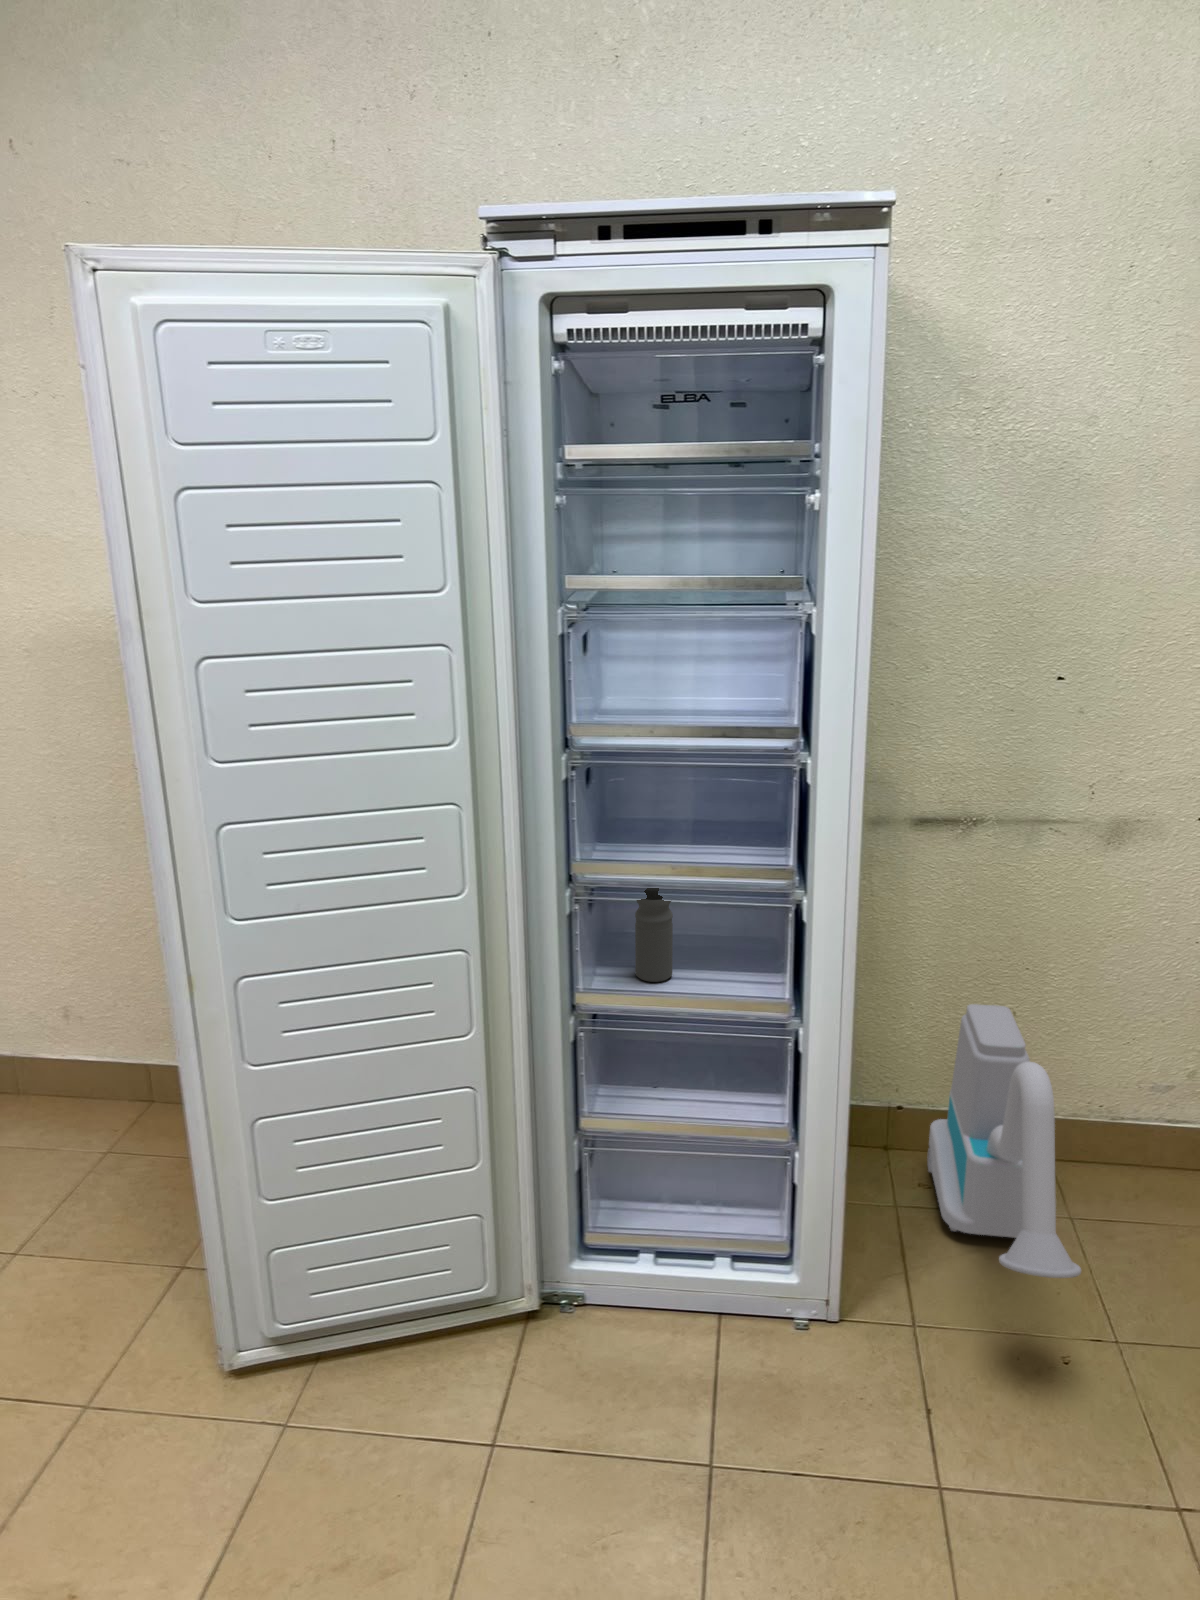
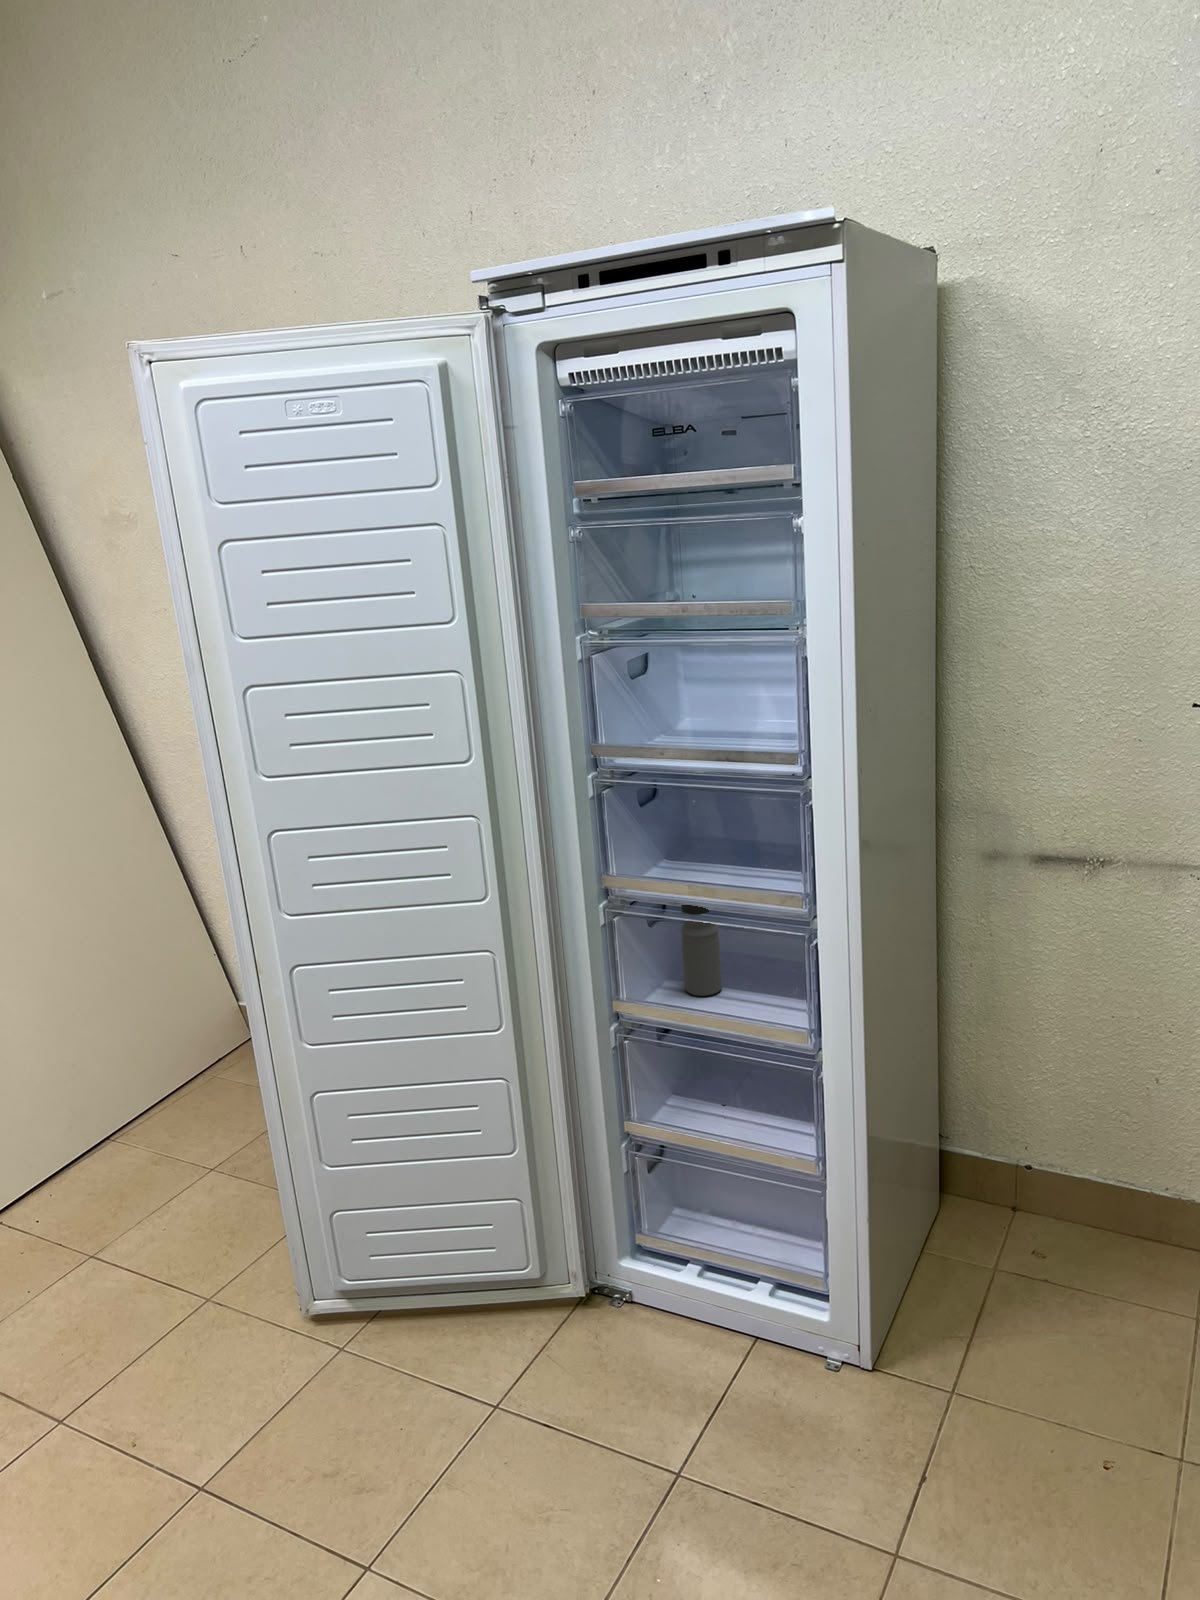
vacuum cleaner: present [927,1004,1081,1278] -> none [1023,1060,1181,1366]

